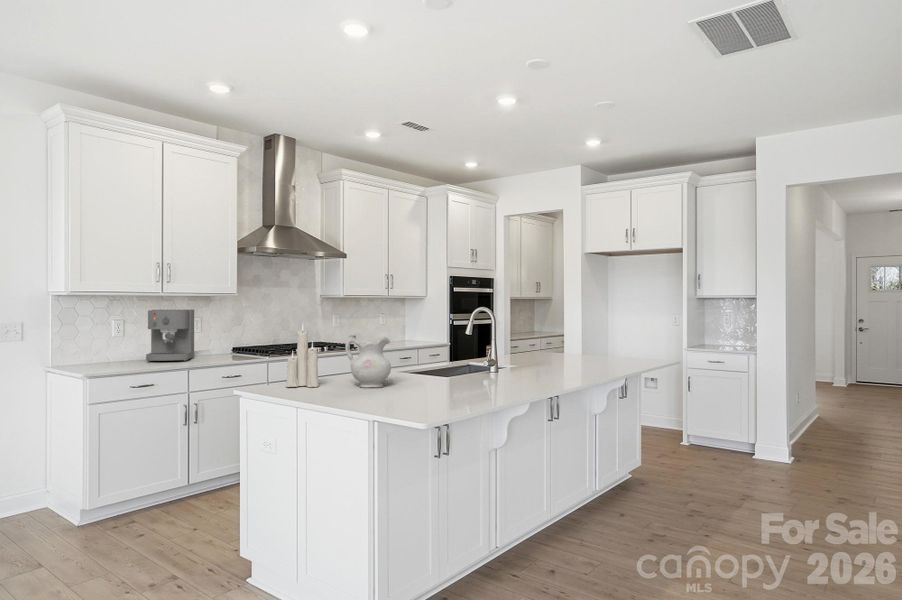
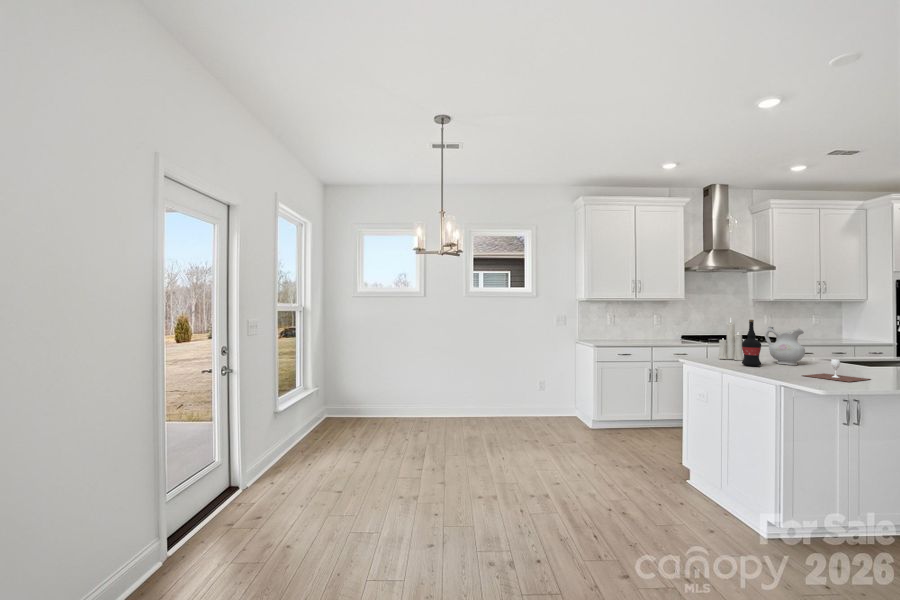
coffee maker: present [146,309,194,362] -> none [626,309,655,341]
wine bottle: none [319,327,344,397] -> present [742,320,761,366]
wine glass: none [395,379,466,410] -> present [803,359,870,382]

